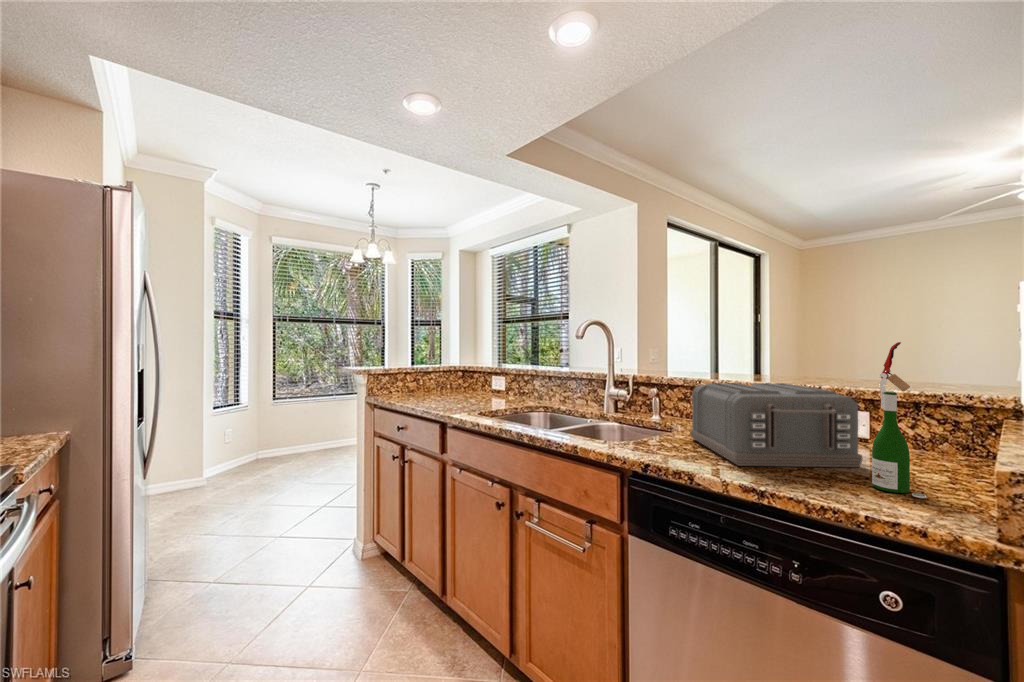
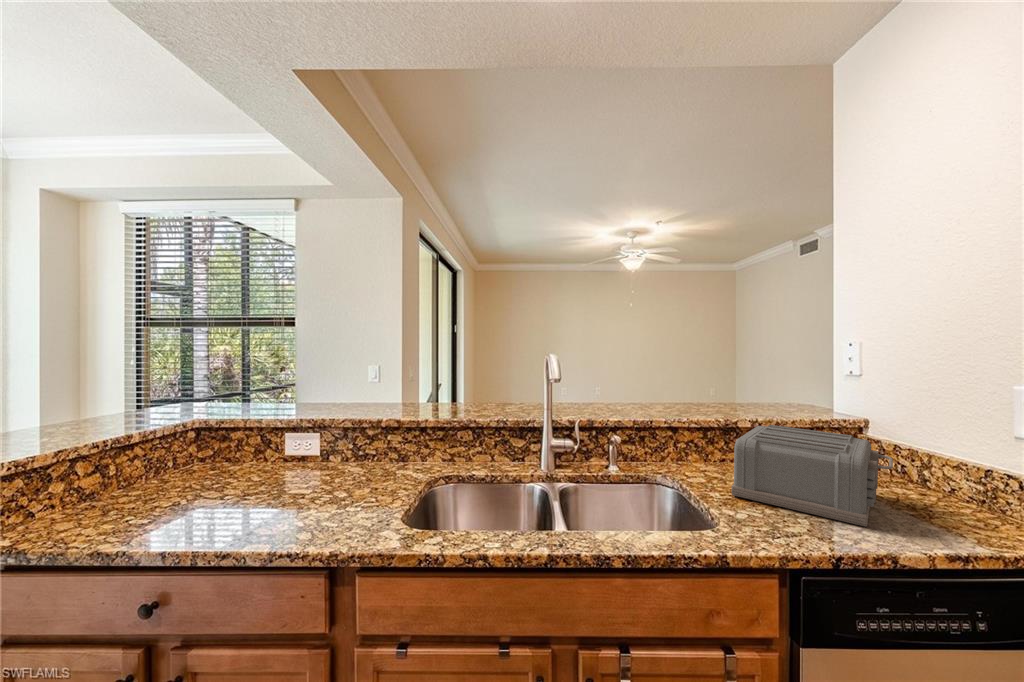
wine bottle: present [872,342,926,498] -> none [933,404,982,521]

